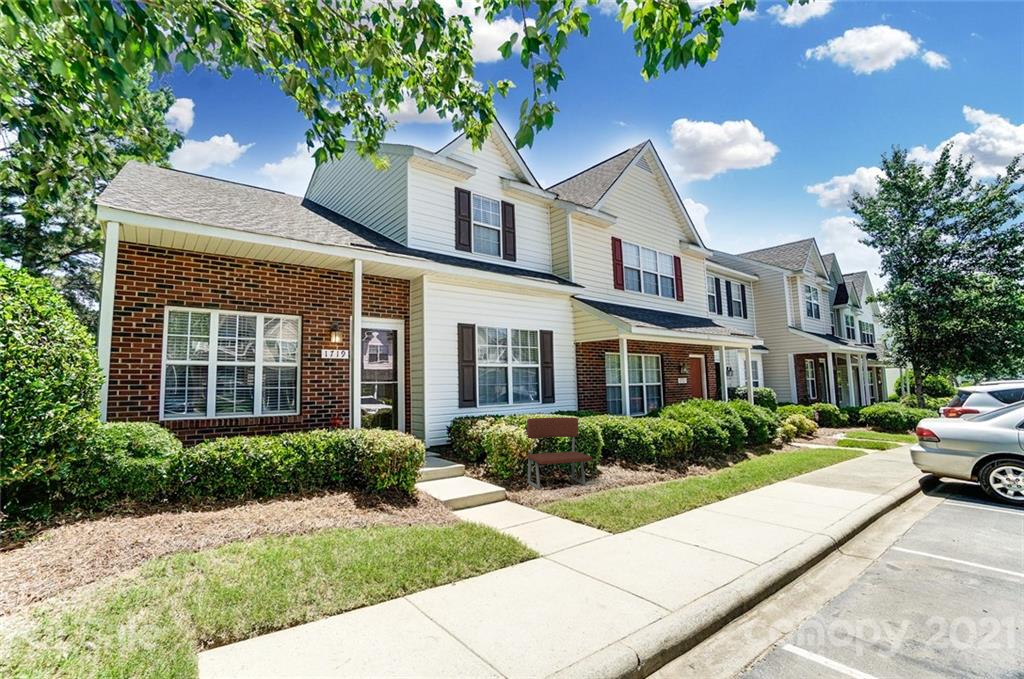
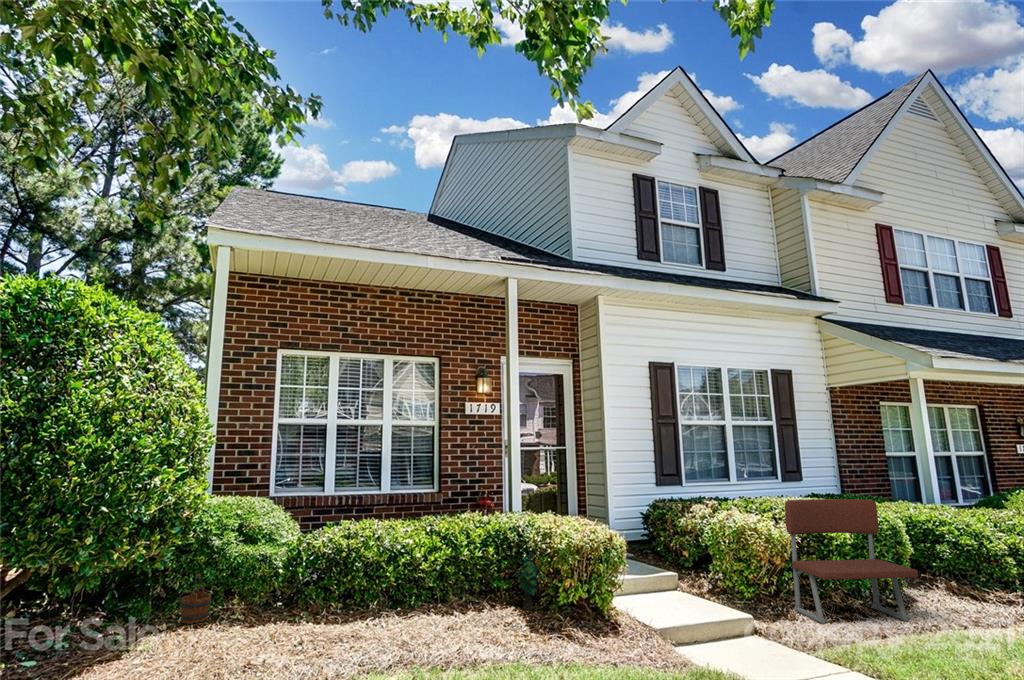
decorative plant: none [348,455,368,492] -> present [516,552,544,610]
wooden bucket: none [76,481,104,517] -> present [181,574,211,624]

